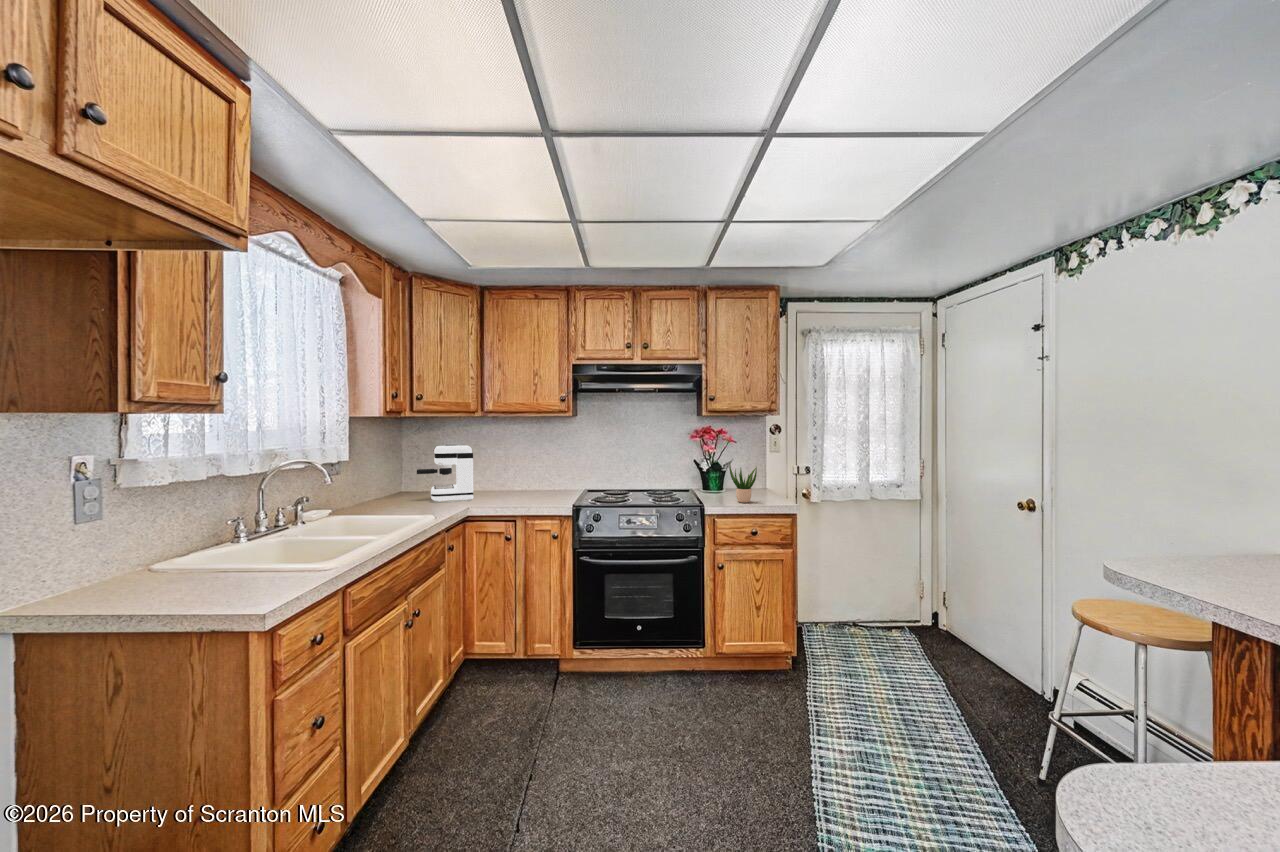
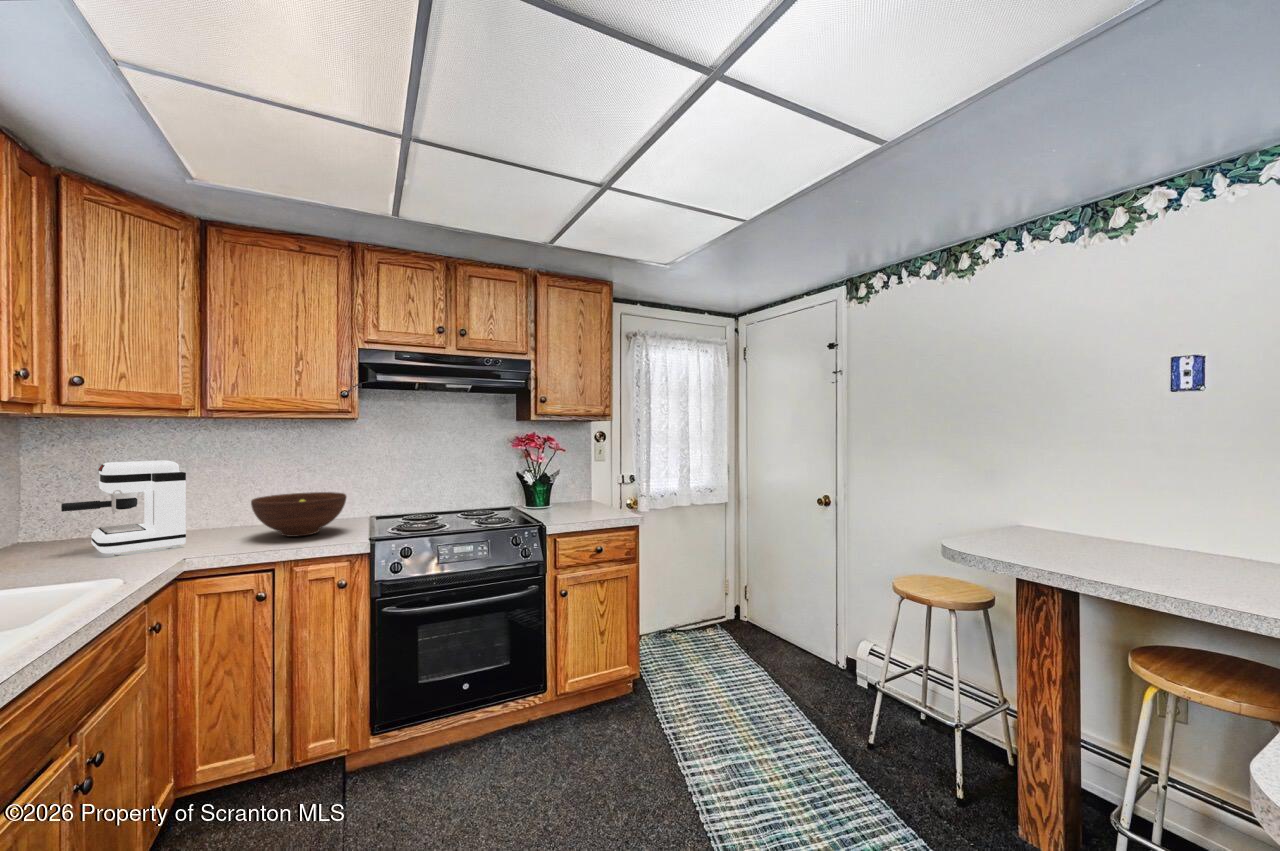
potted plant: present [729,464,757,503] -> none [565,469,598,518]
fruit bowl: none [508,470,565,500] -> present [251,492,346,537]

